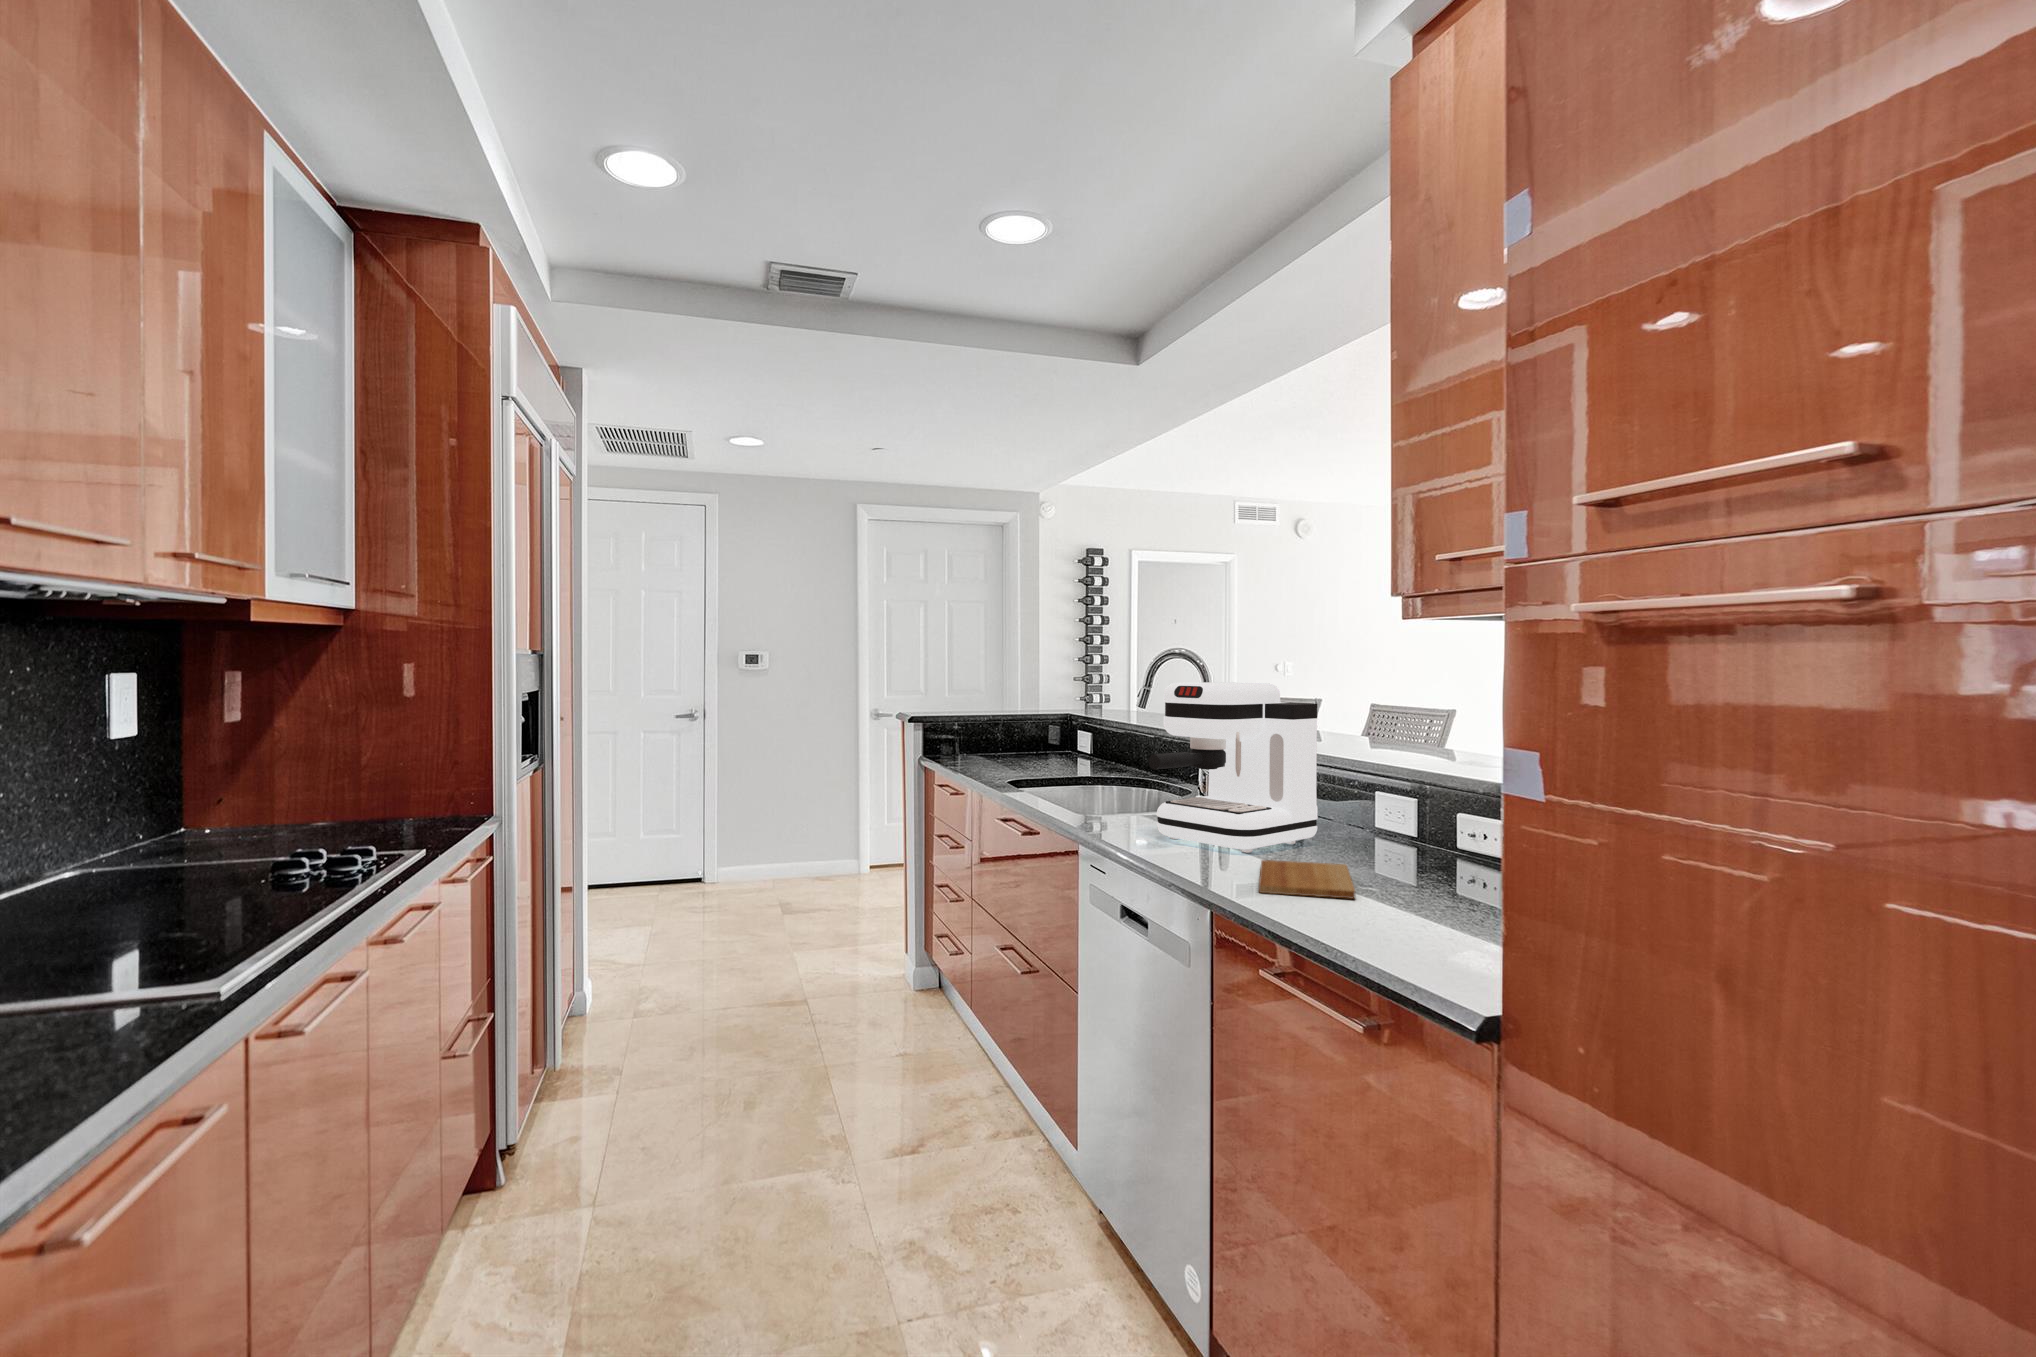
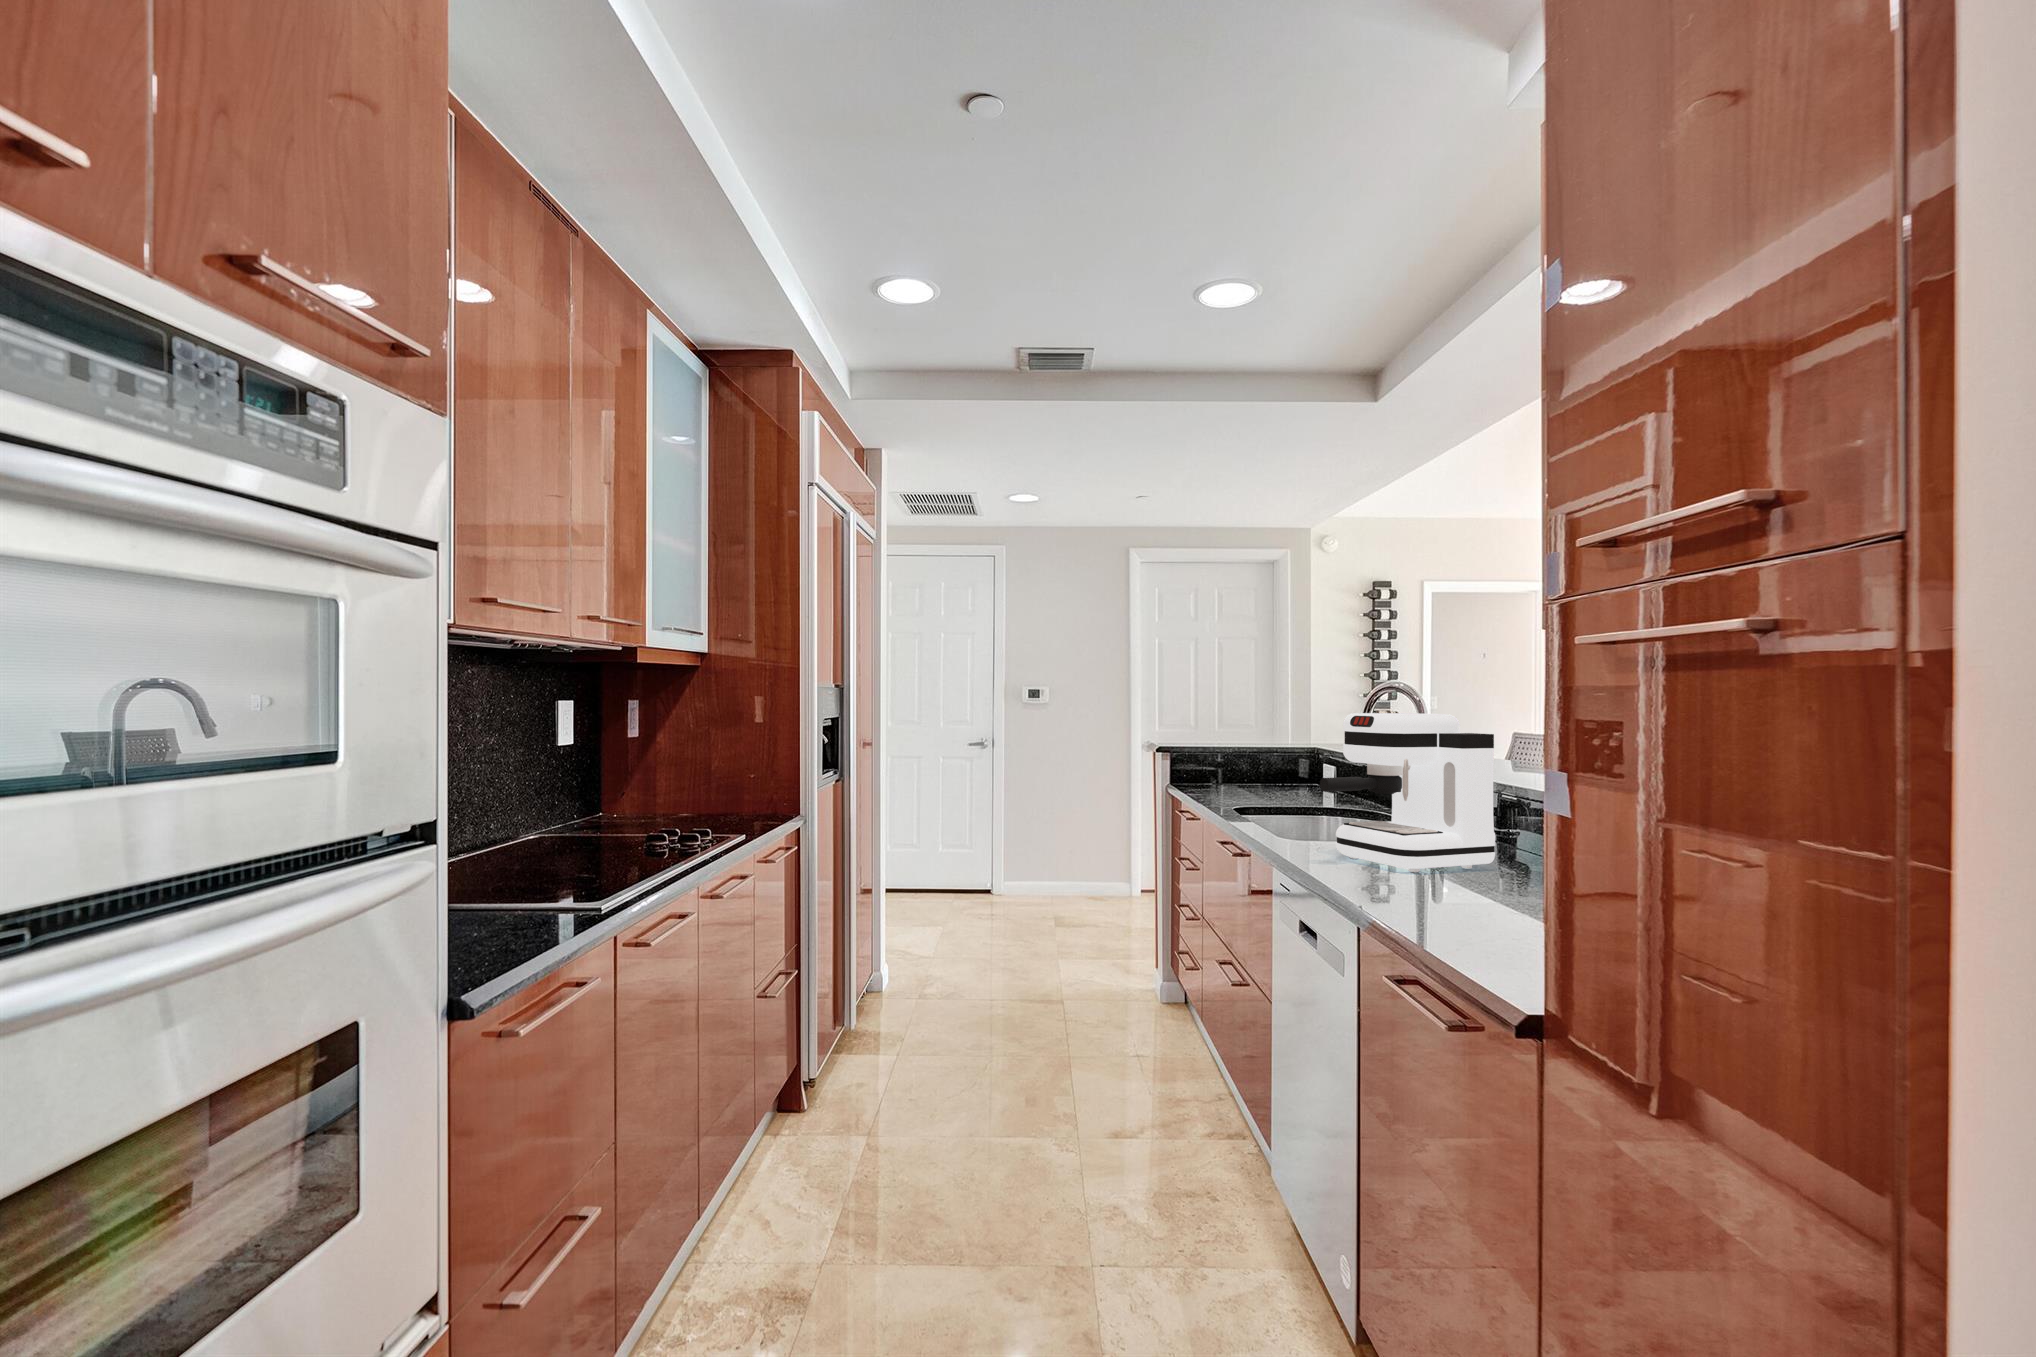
cutting board: present [1259,860,1355,899] -> none [1389,877,1496,910]

